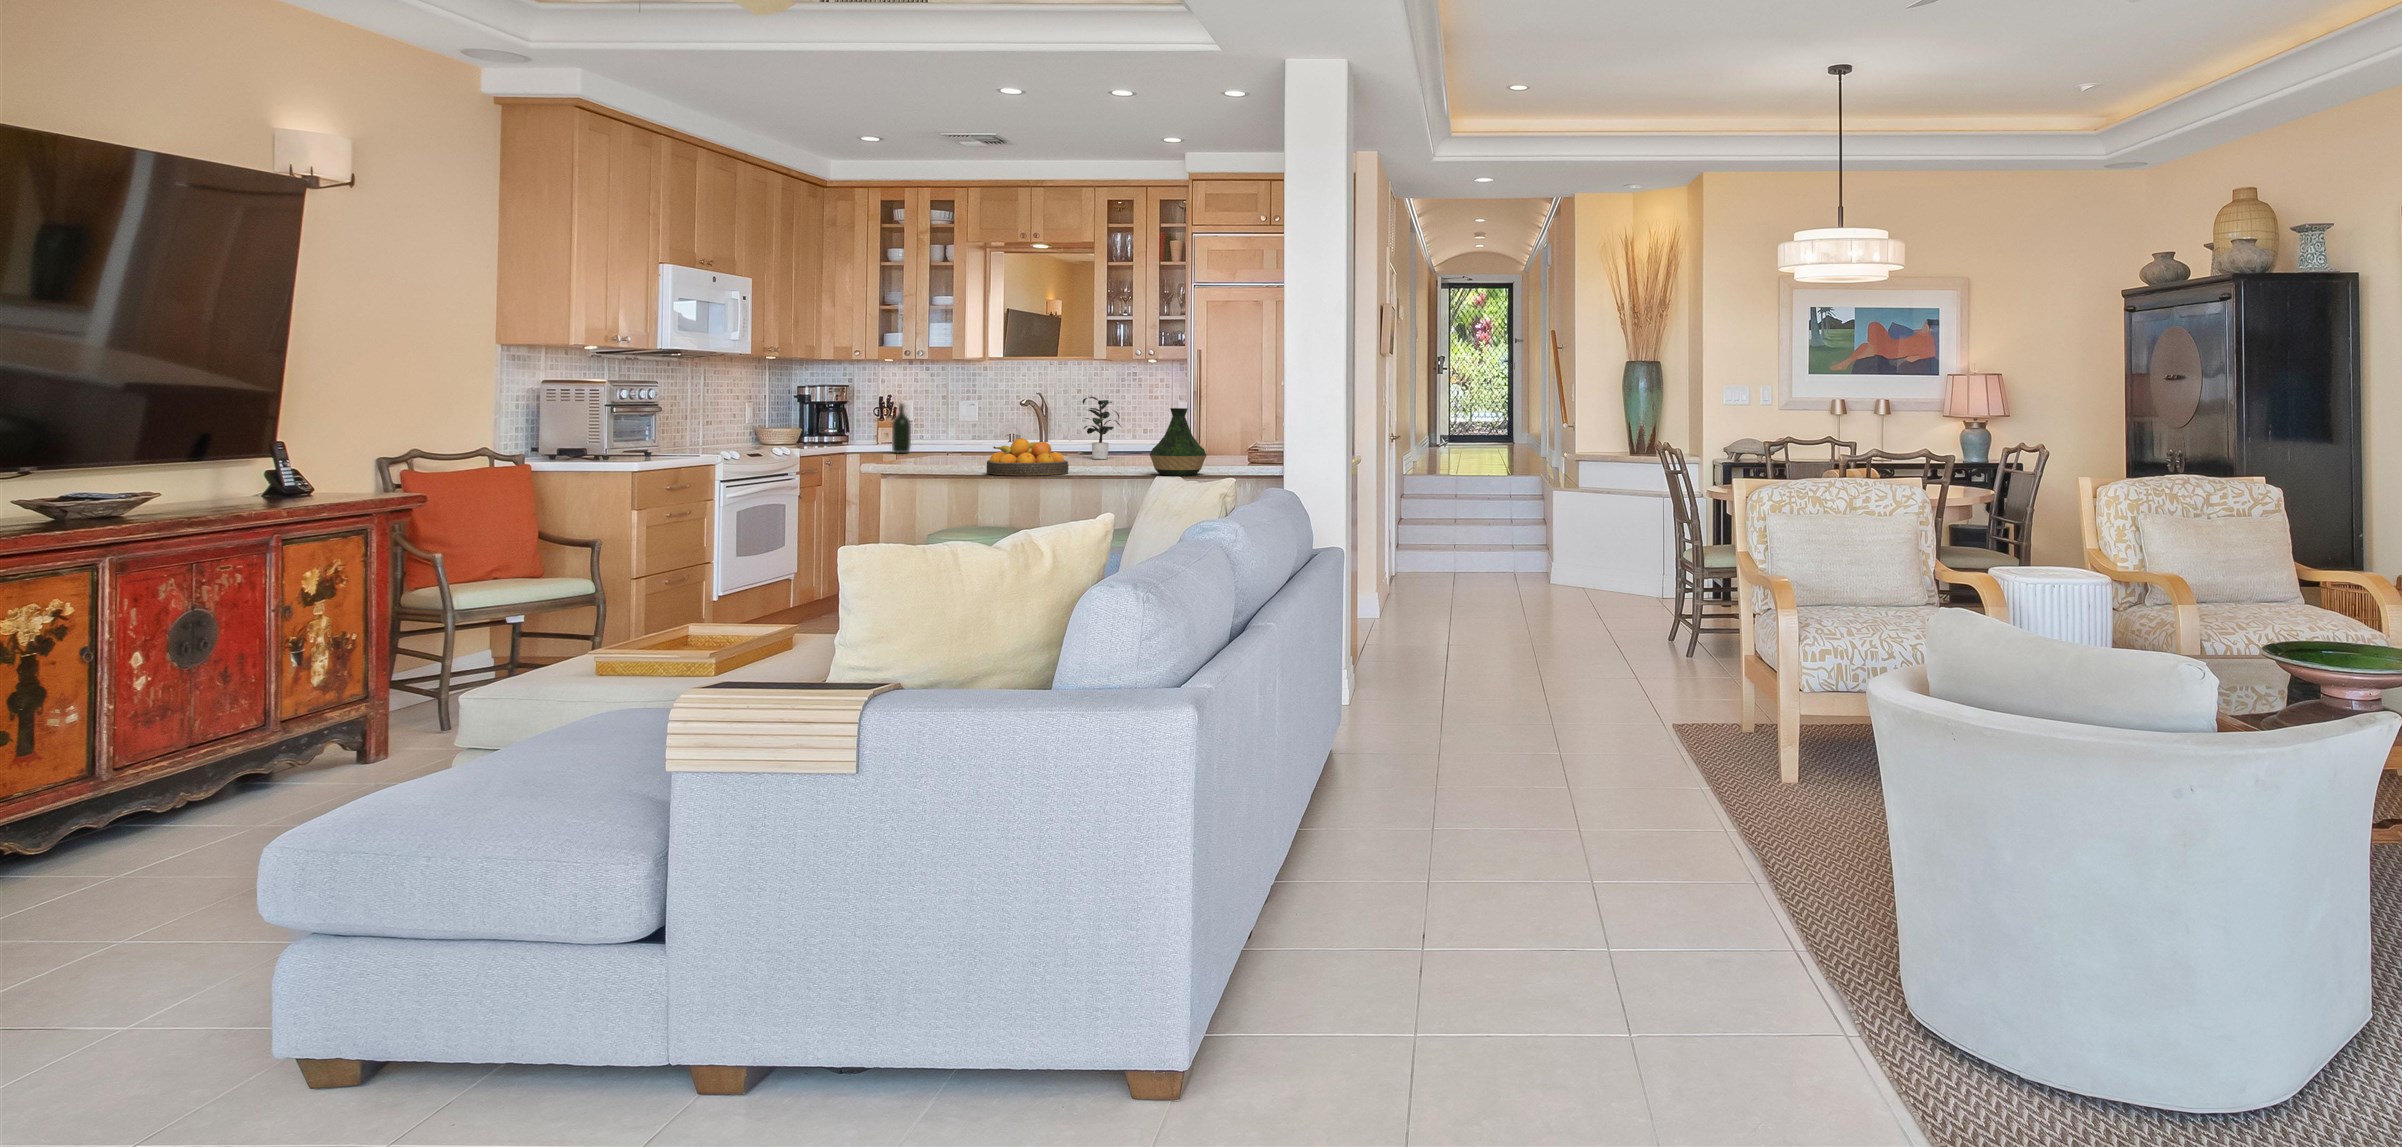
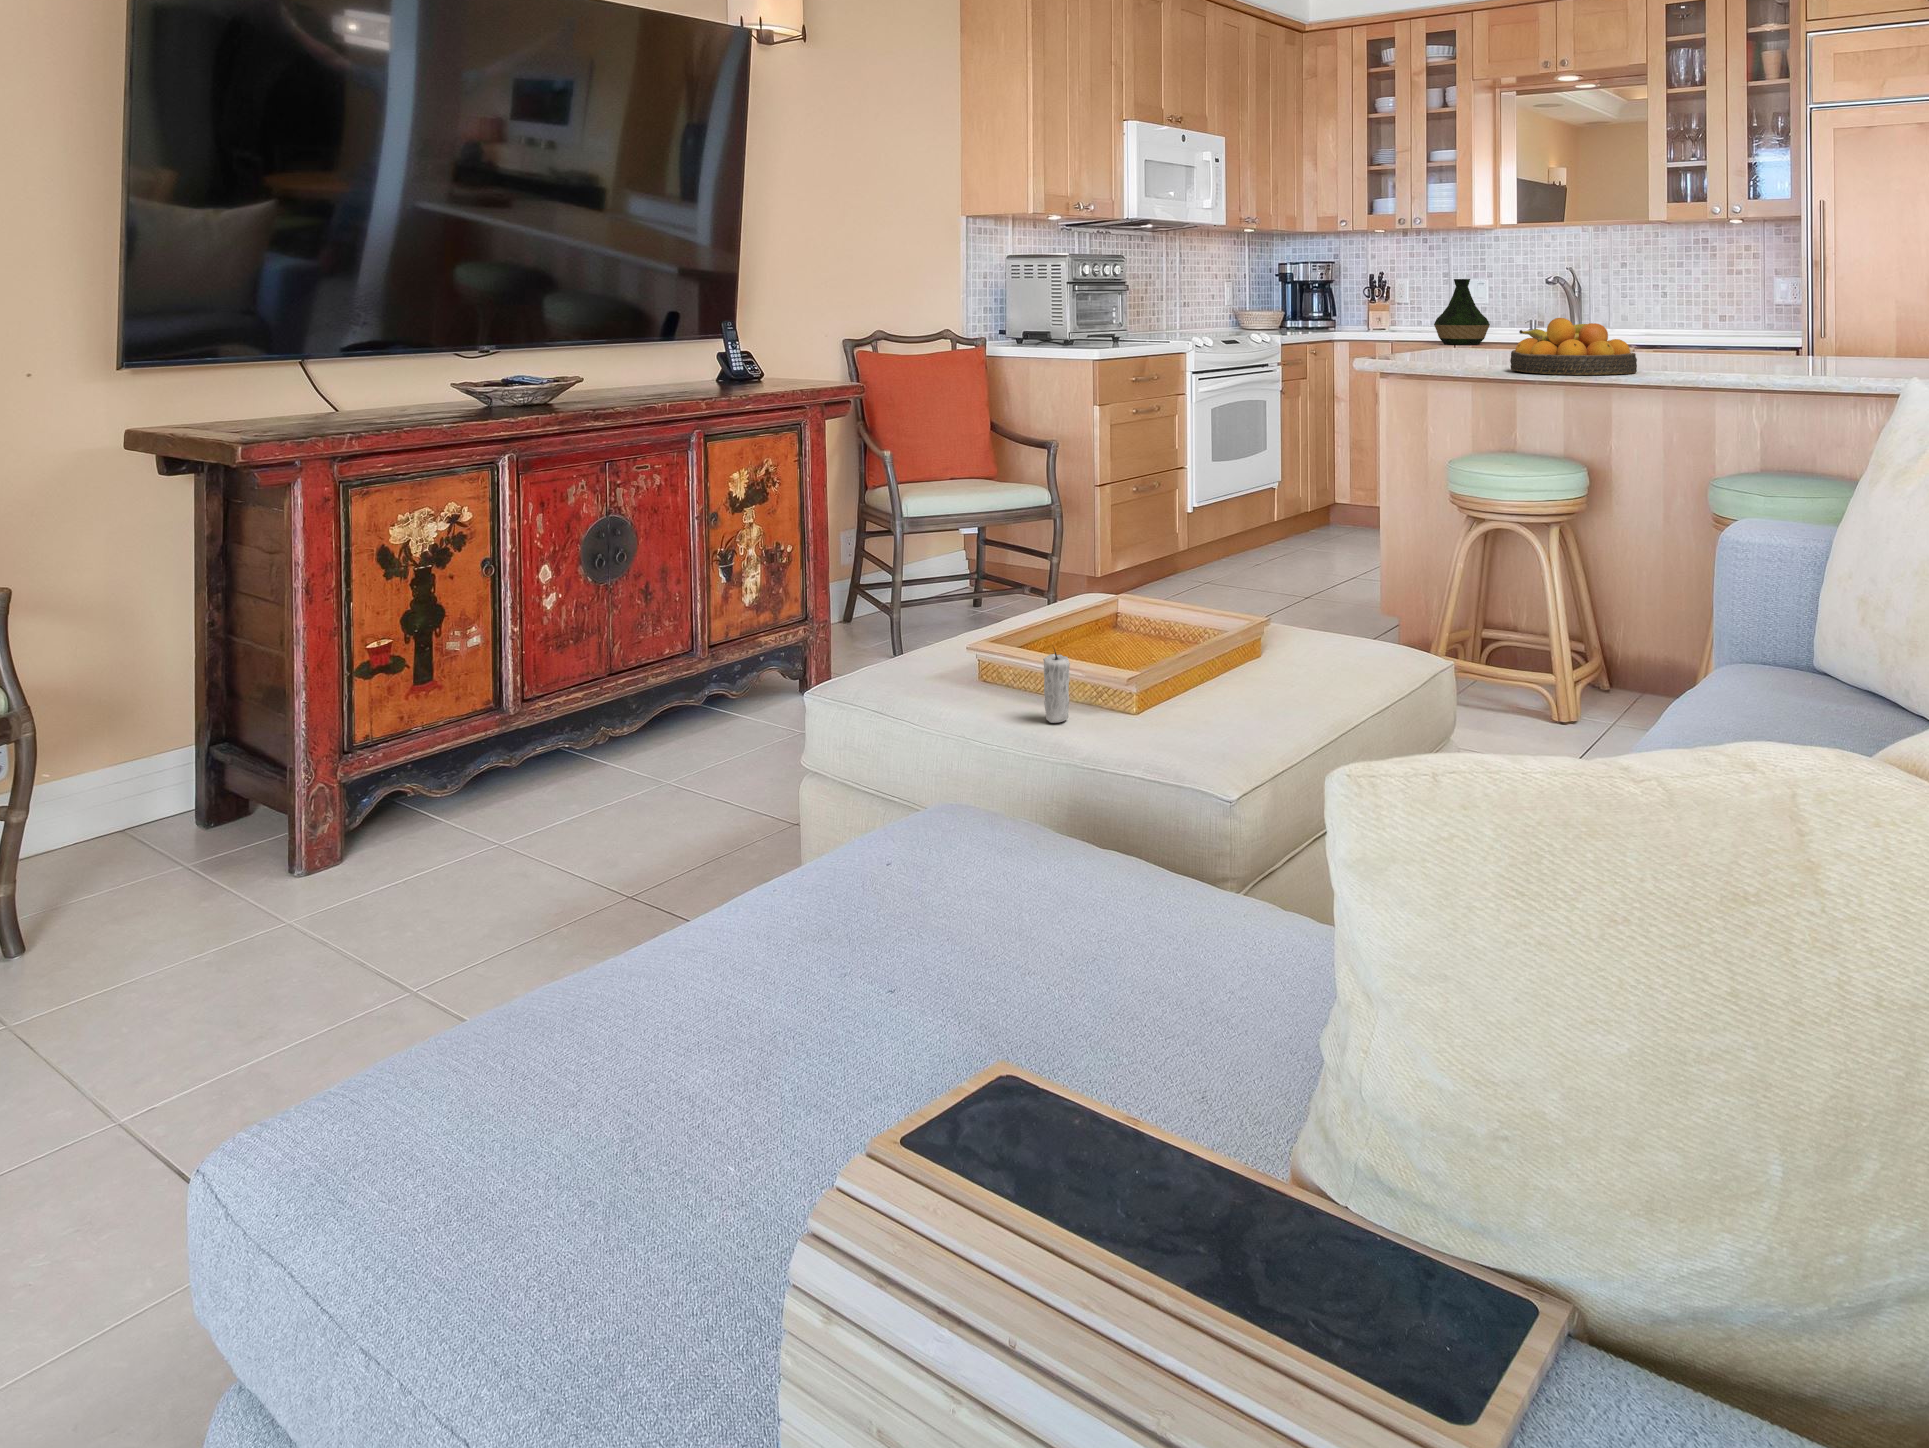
potted plant: present [1082,397,1120,459] -> none [1620,261,1704,353]
wine bottle: present [892,403,911,453] -> none [1382,280,1404,343]
vase: present [1150,408,1207,476] -> present [1434,279,1490,345]
candle: none [692,632,710,676] -> present [1043,649,1070,723]

